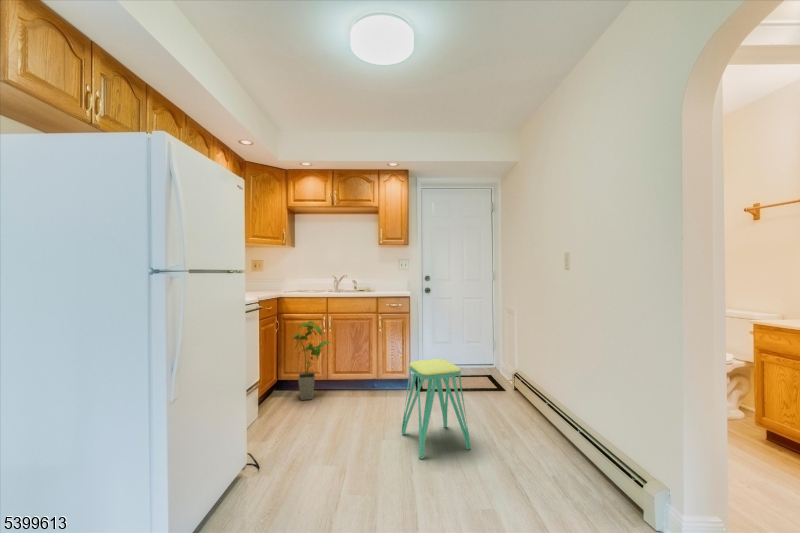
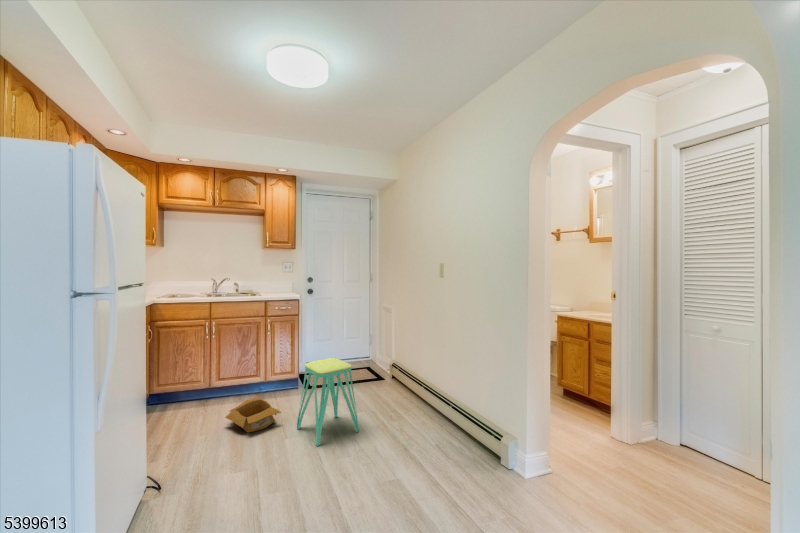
house plant: present [293,321,330,400] -> none [168,329,217,412]
cardboard box: none [333,394,387,430] -> present [225,398,281,432]

